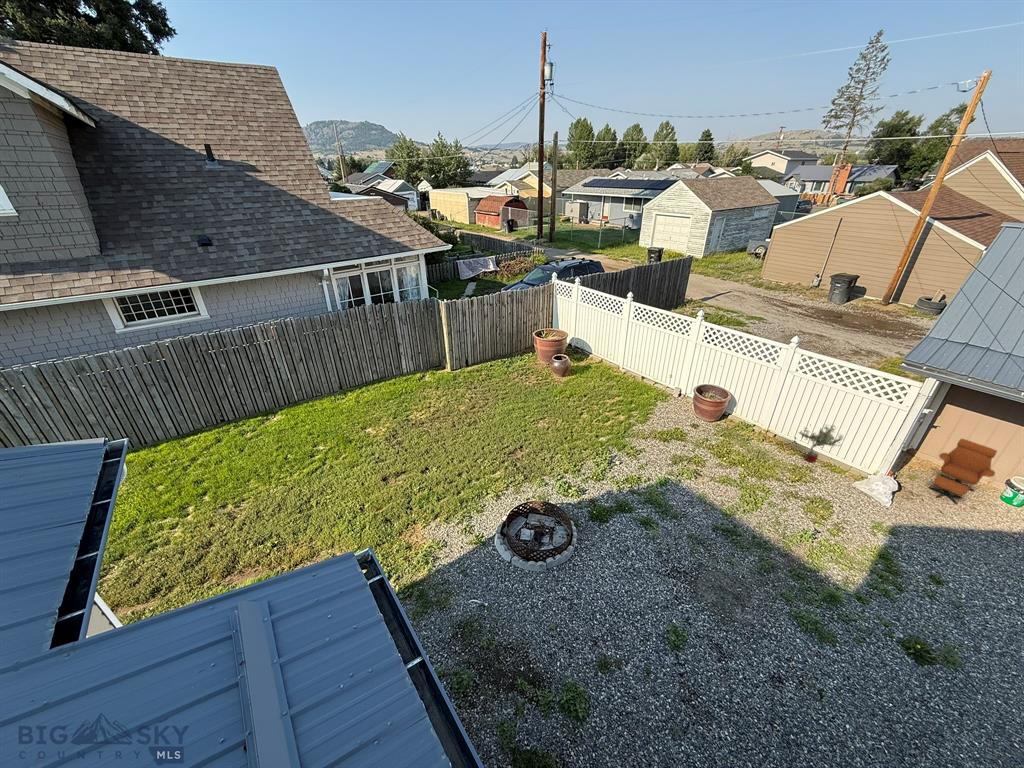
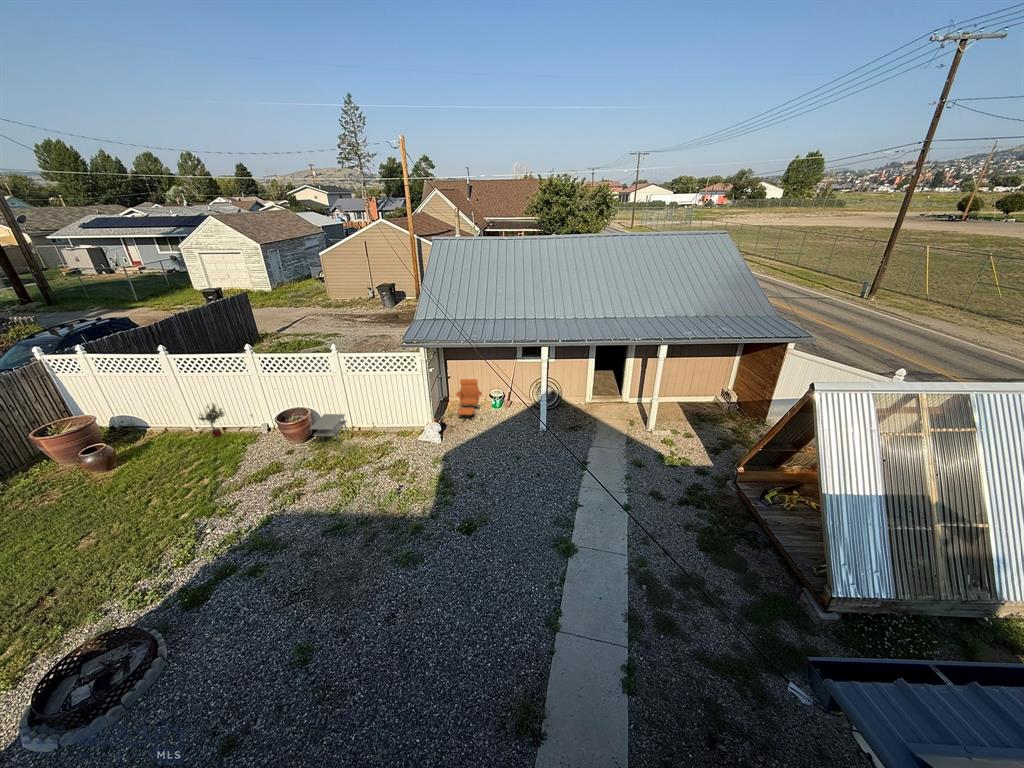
side table: none [723,404,766,438] -> present [310,414,347,441]
potted tree: present [799,425,842,462] -> present [199,403,224,436]

